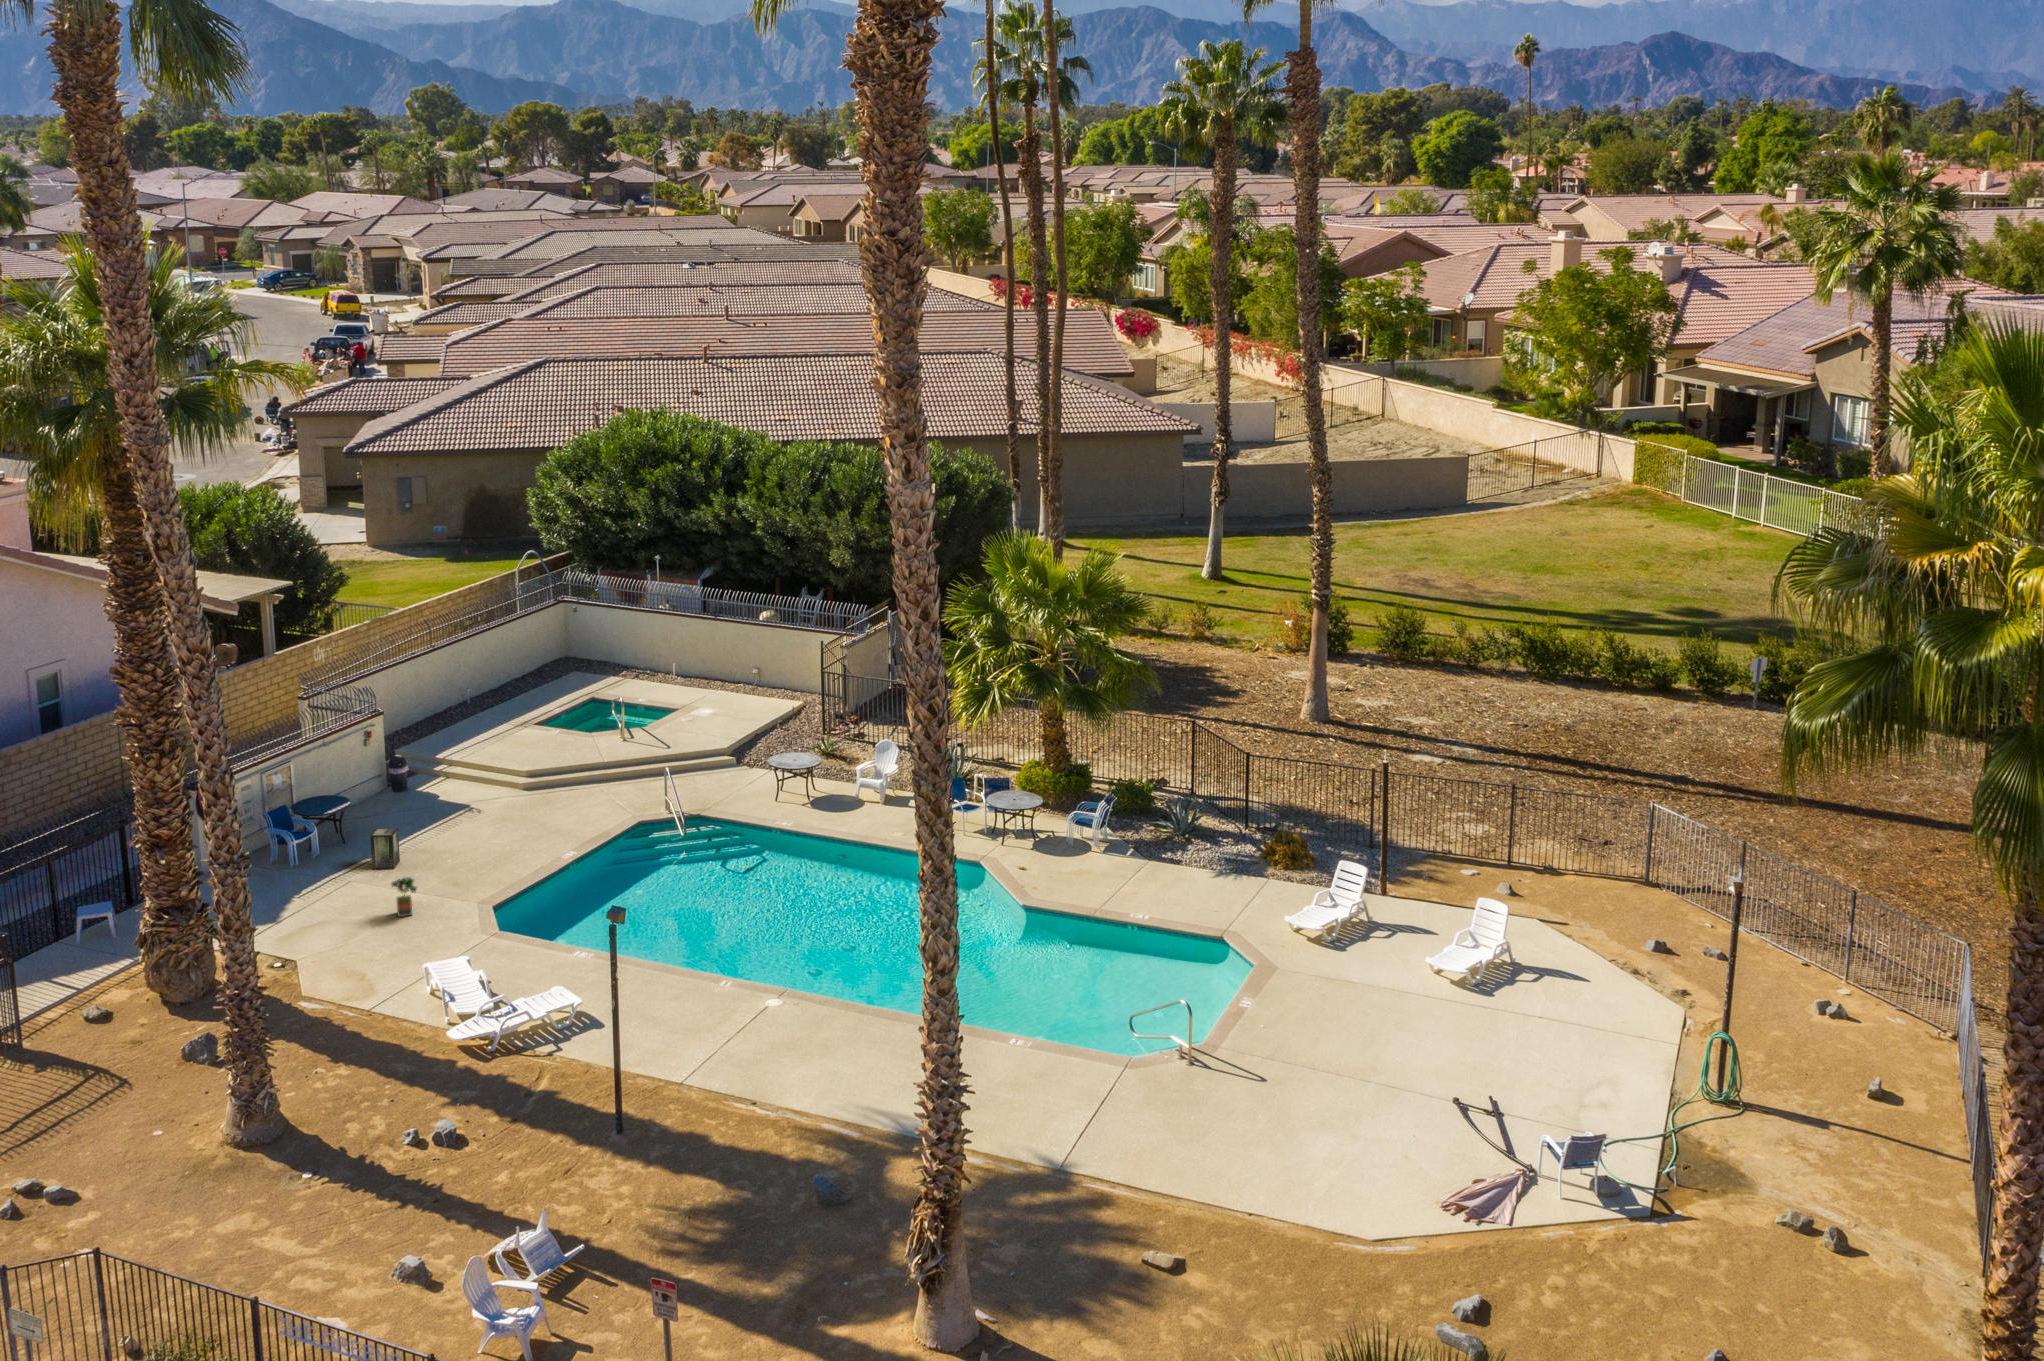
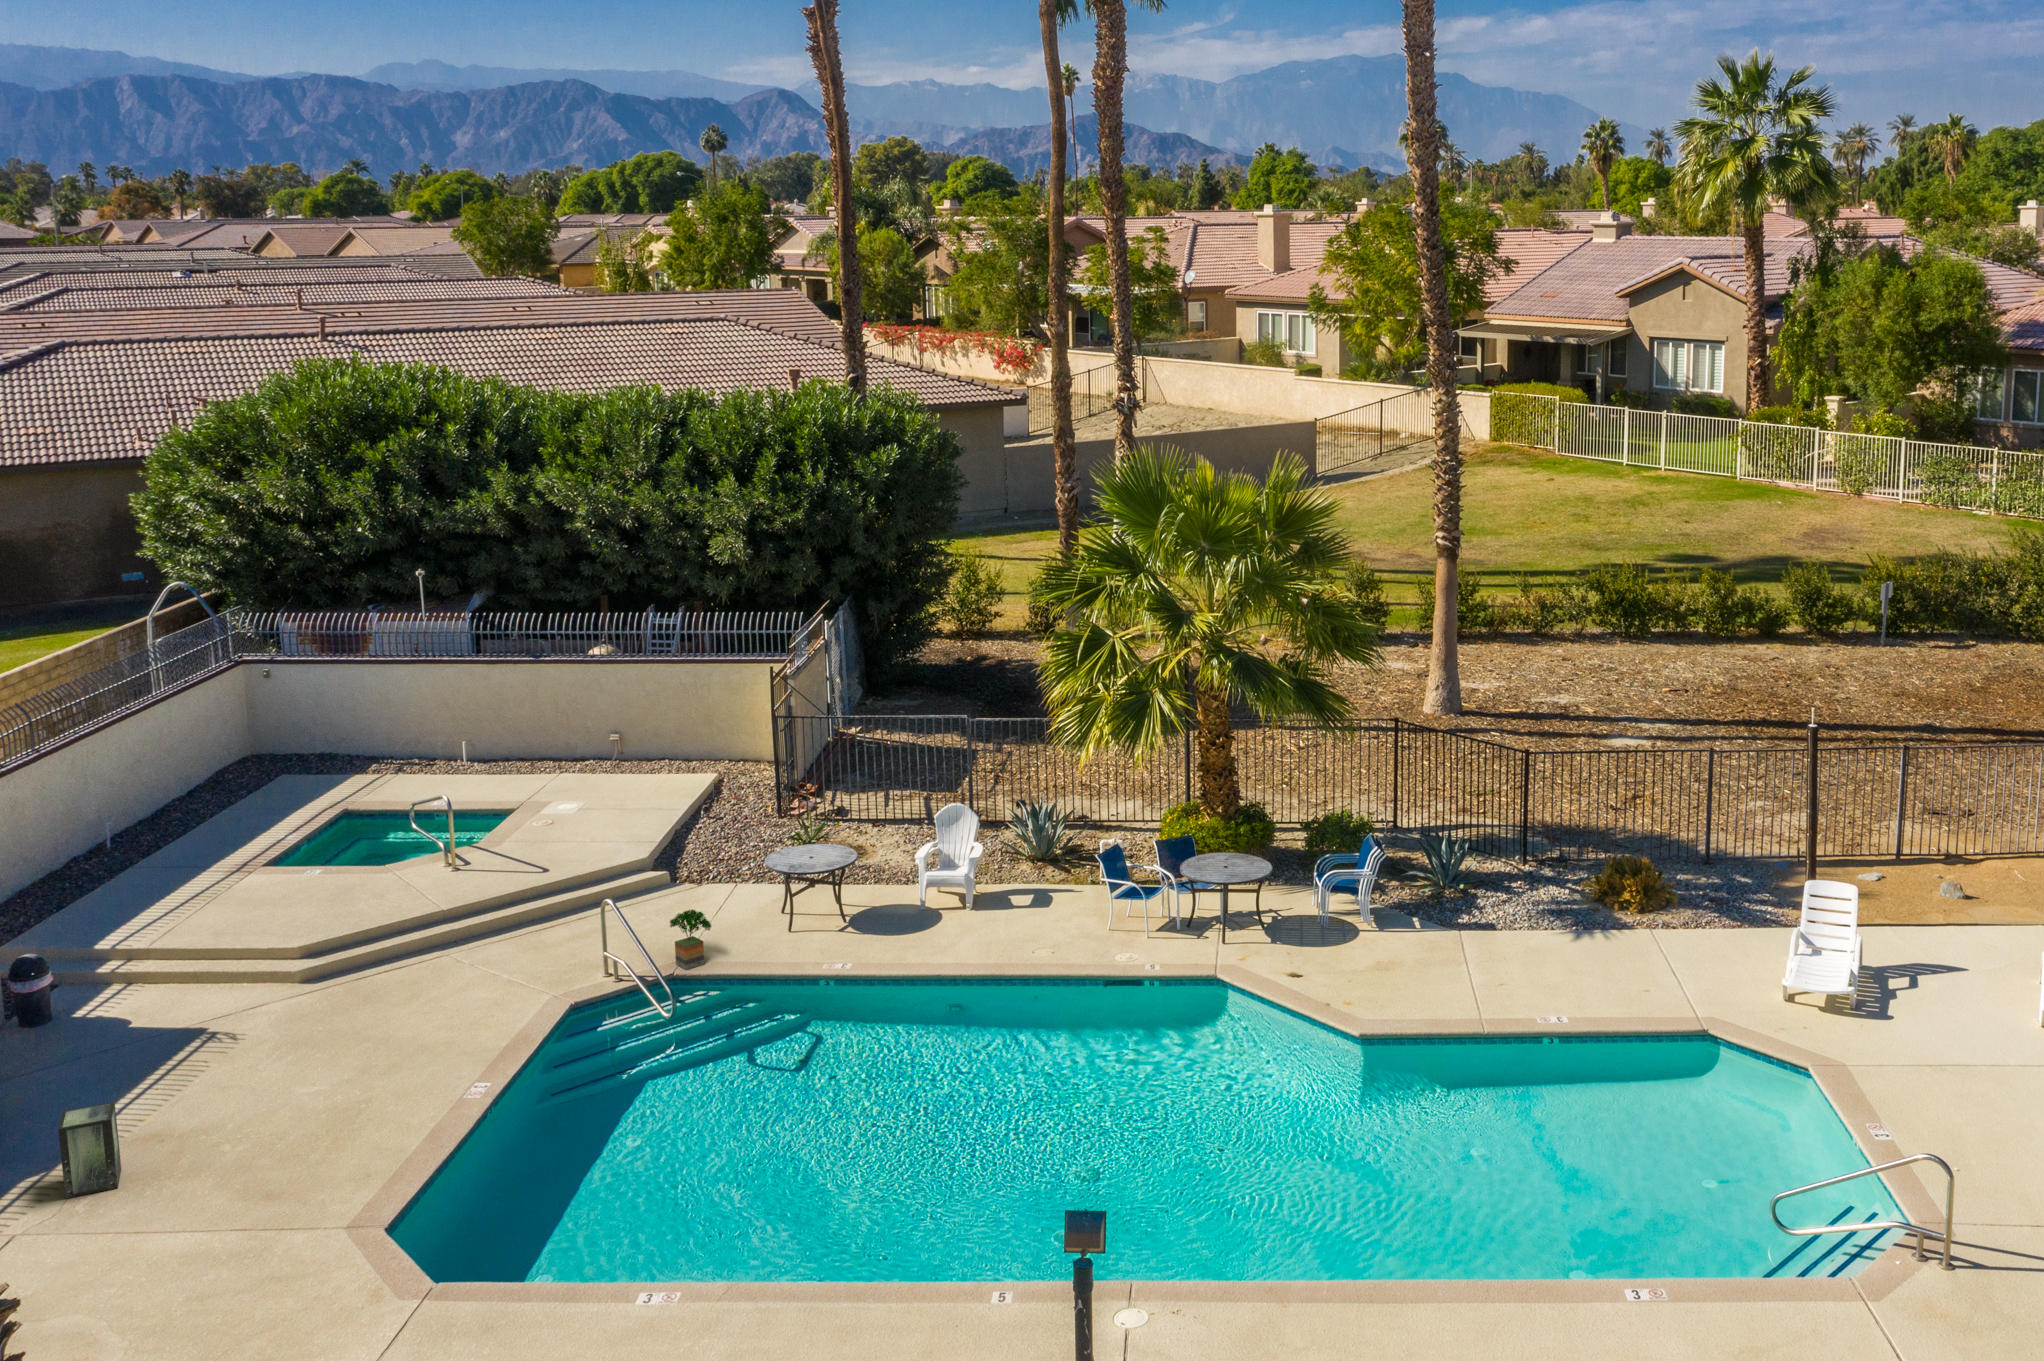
potted tree: present [392,877,416,917] -> present [670,910,711,970]

